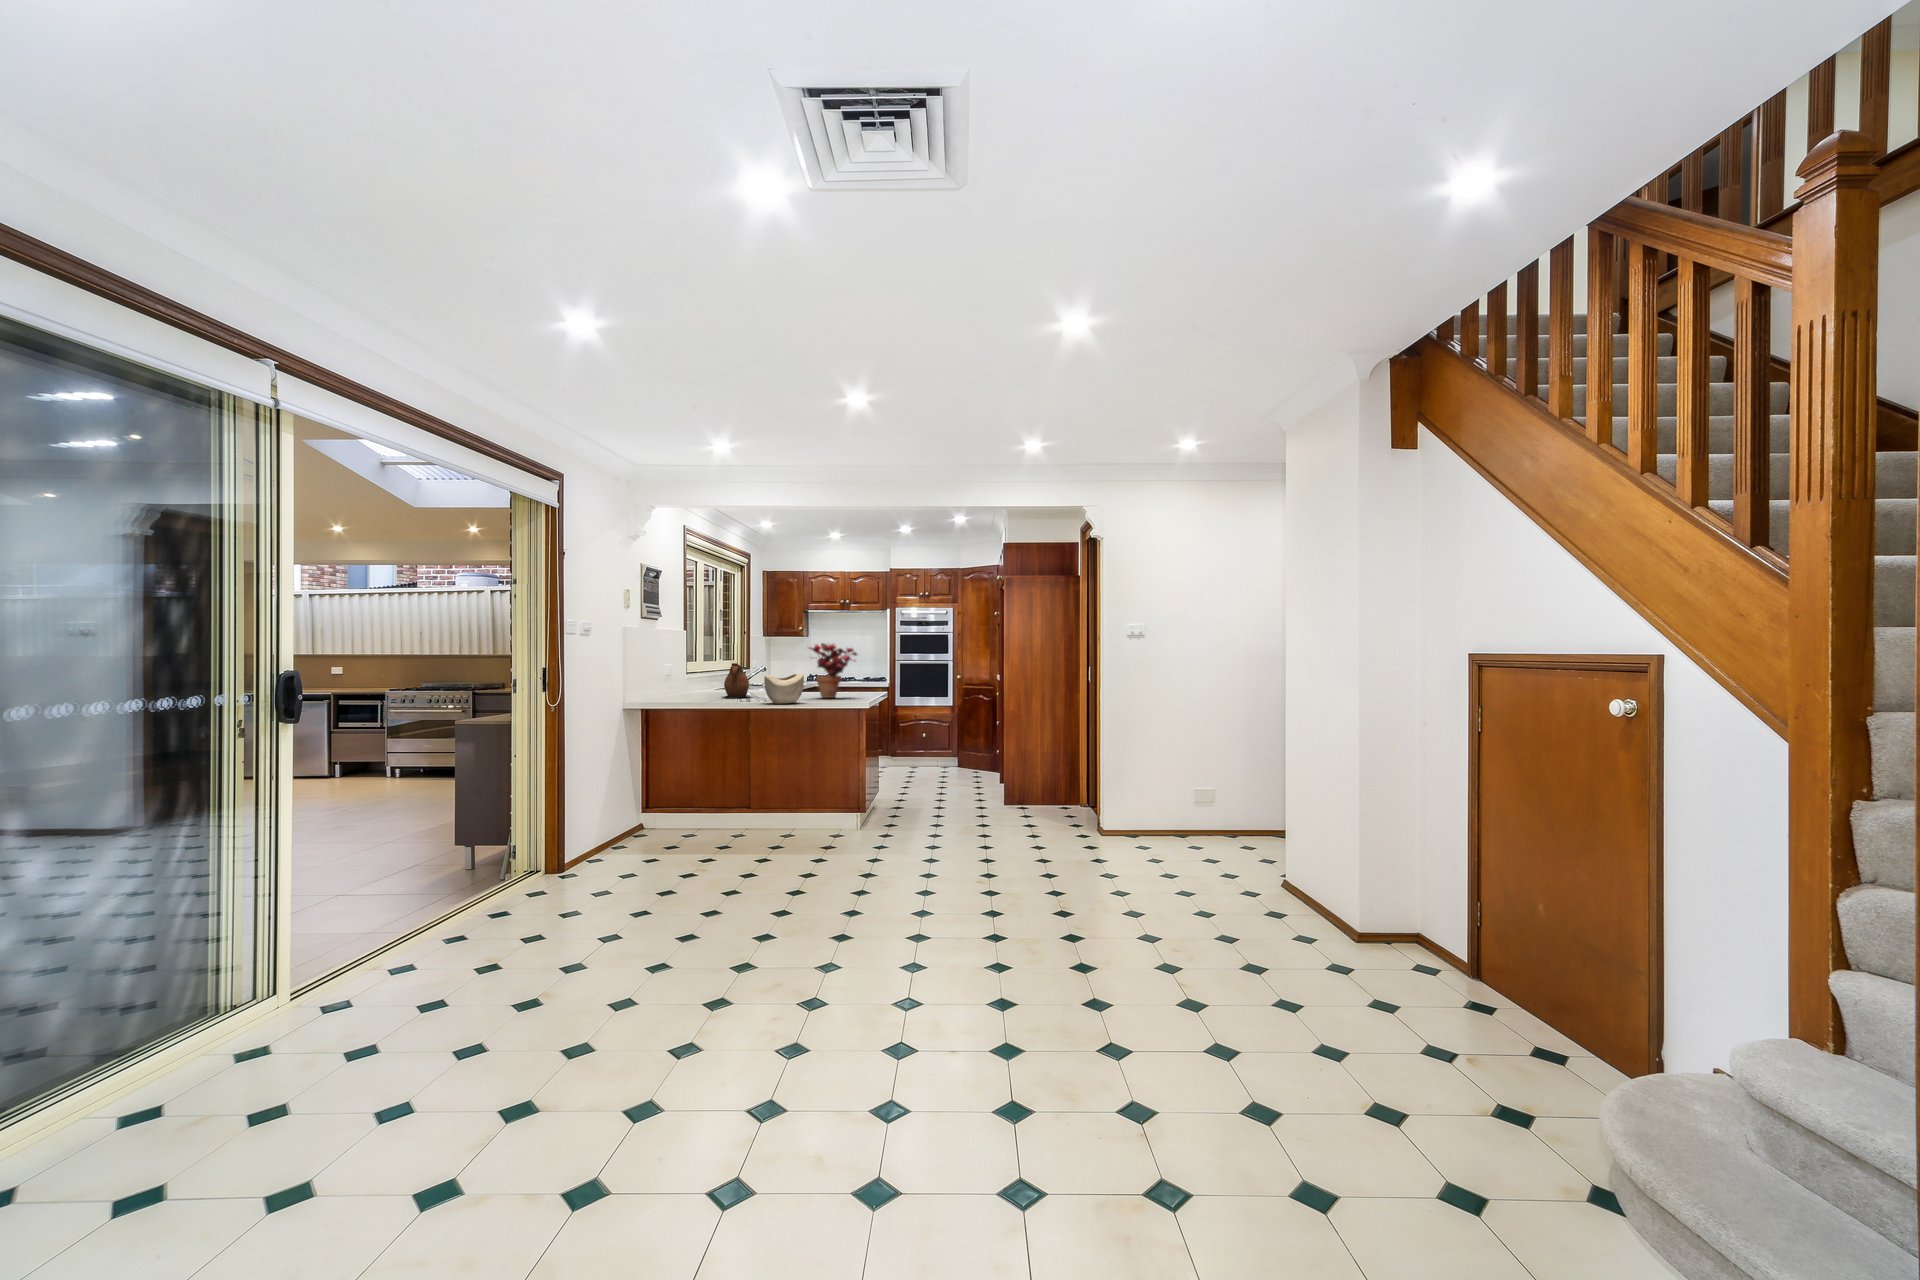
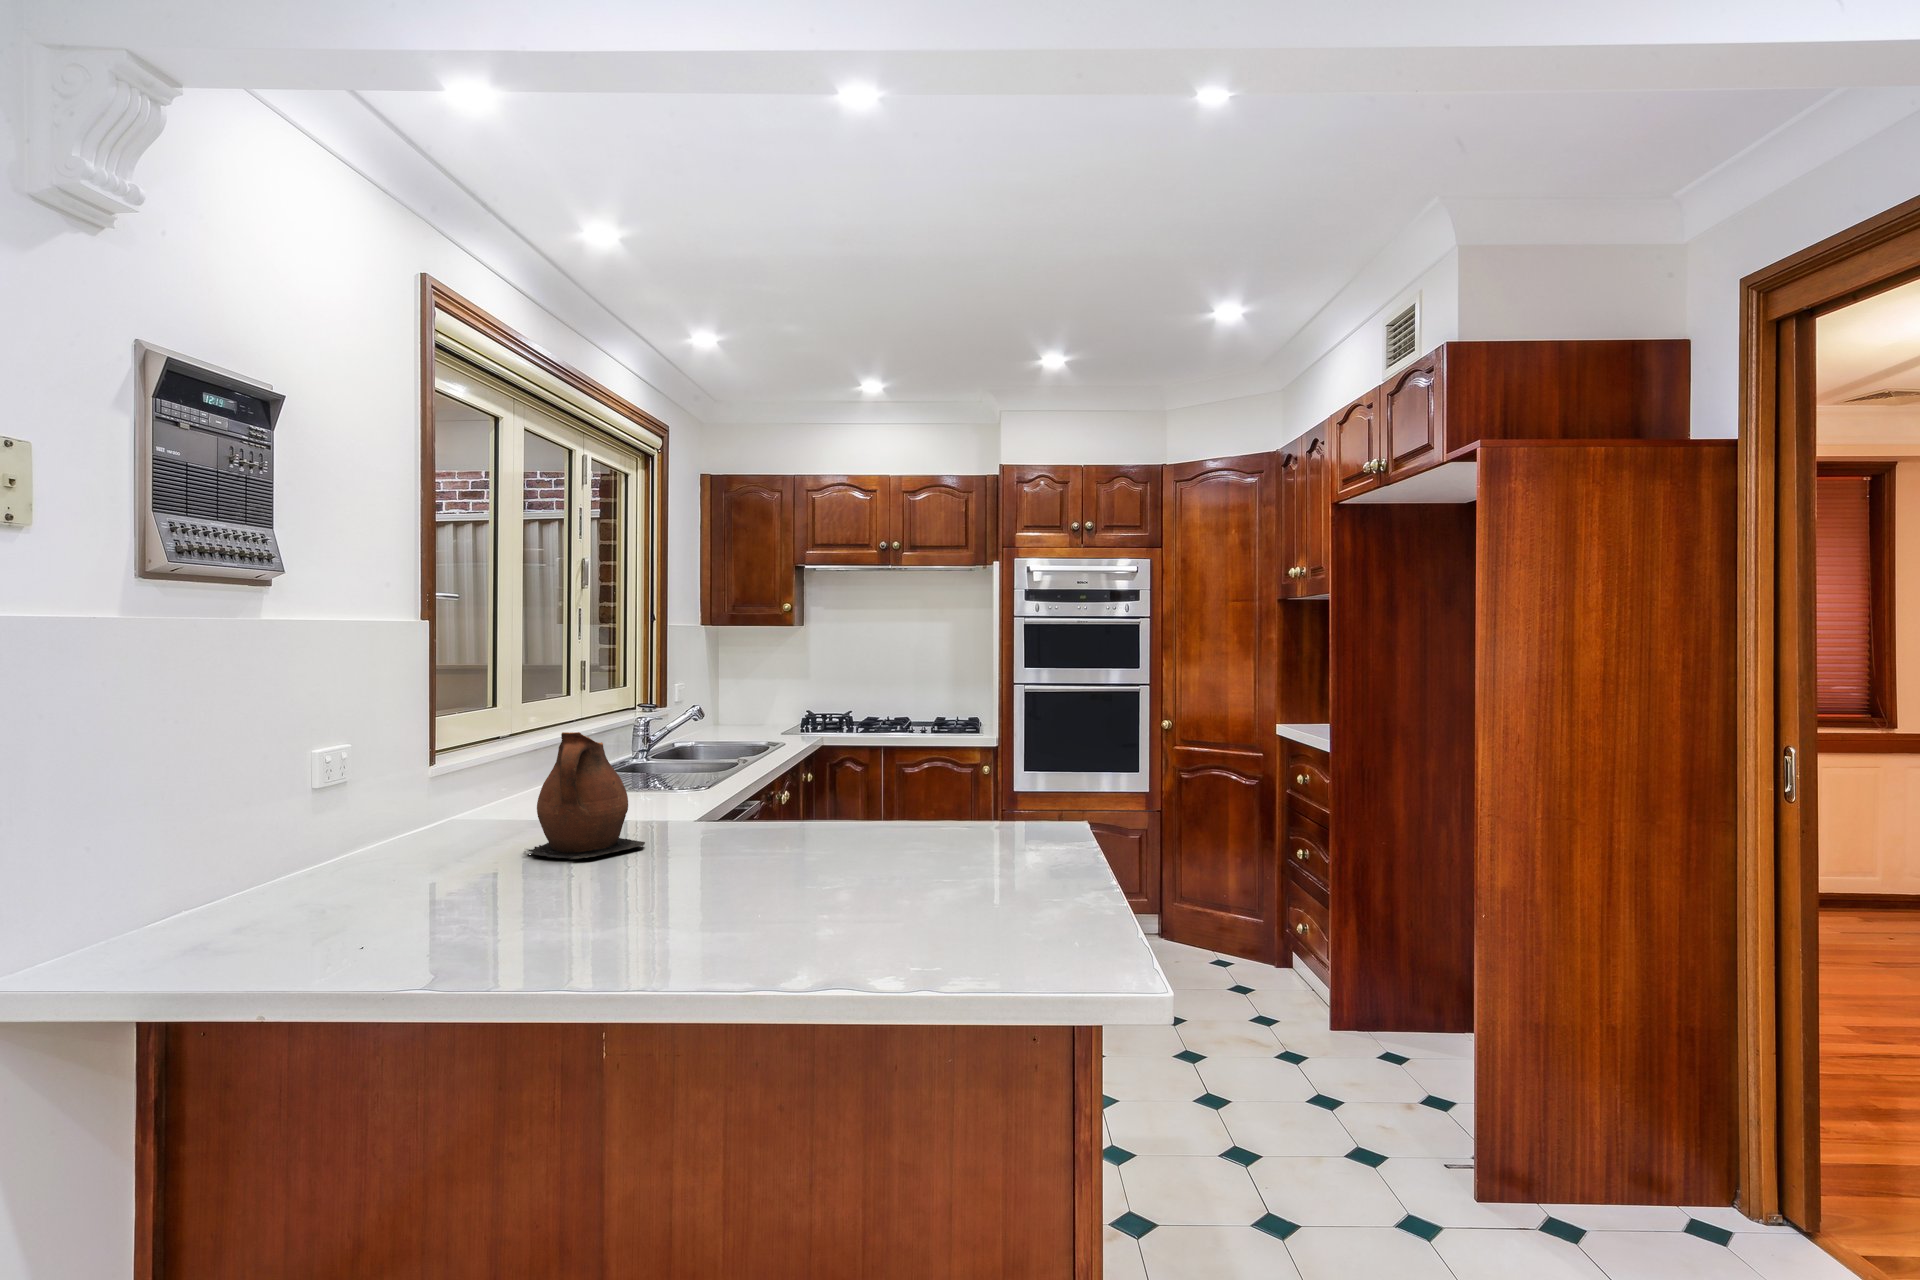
potted plant: present [810,643,858,698] -> none [836,658,1018,864]
decorative bowl: present [764,674,804,704] -> none [658,802,834,950]

